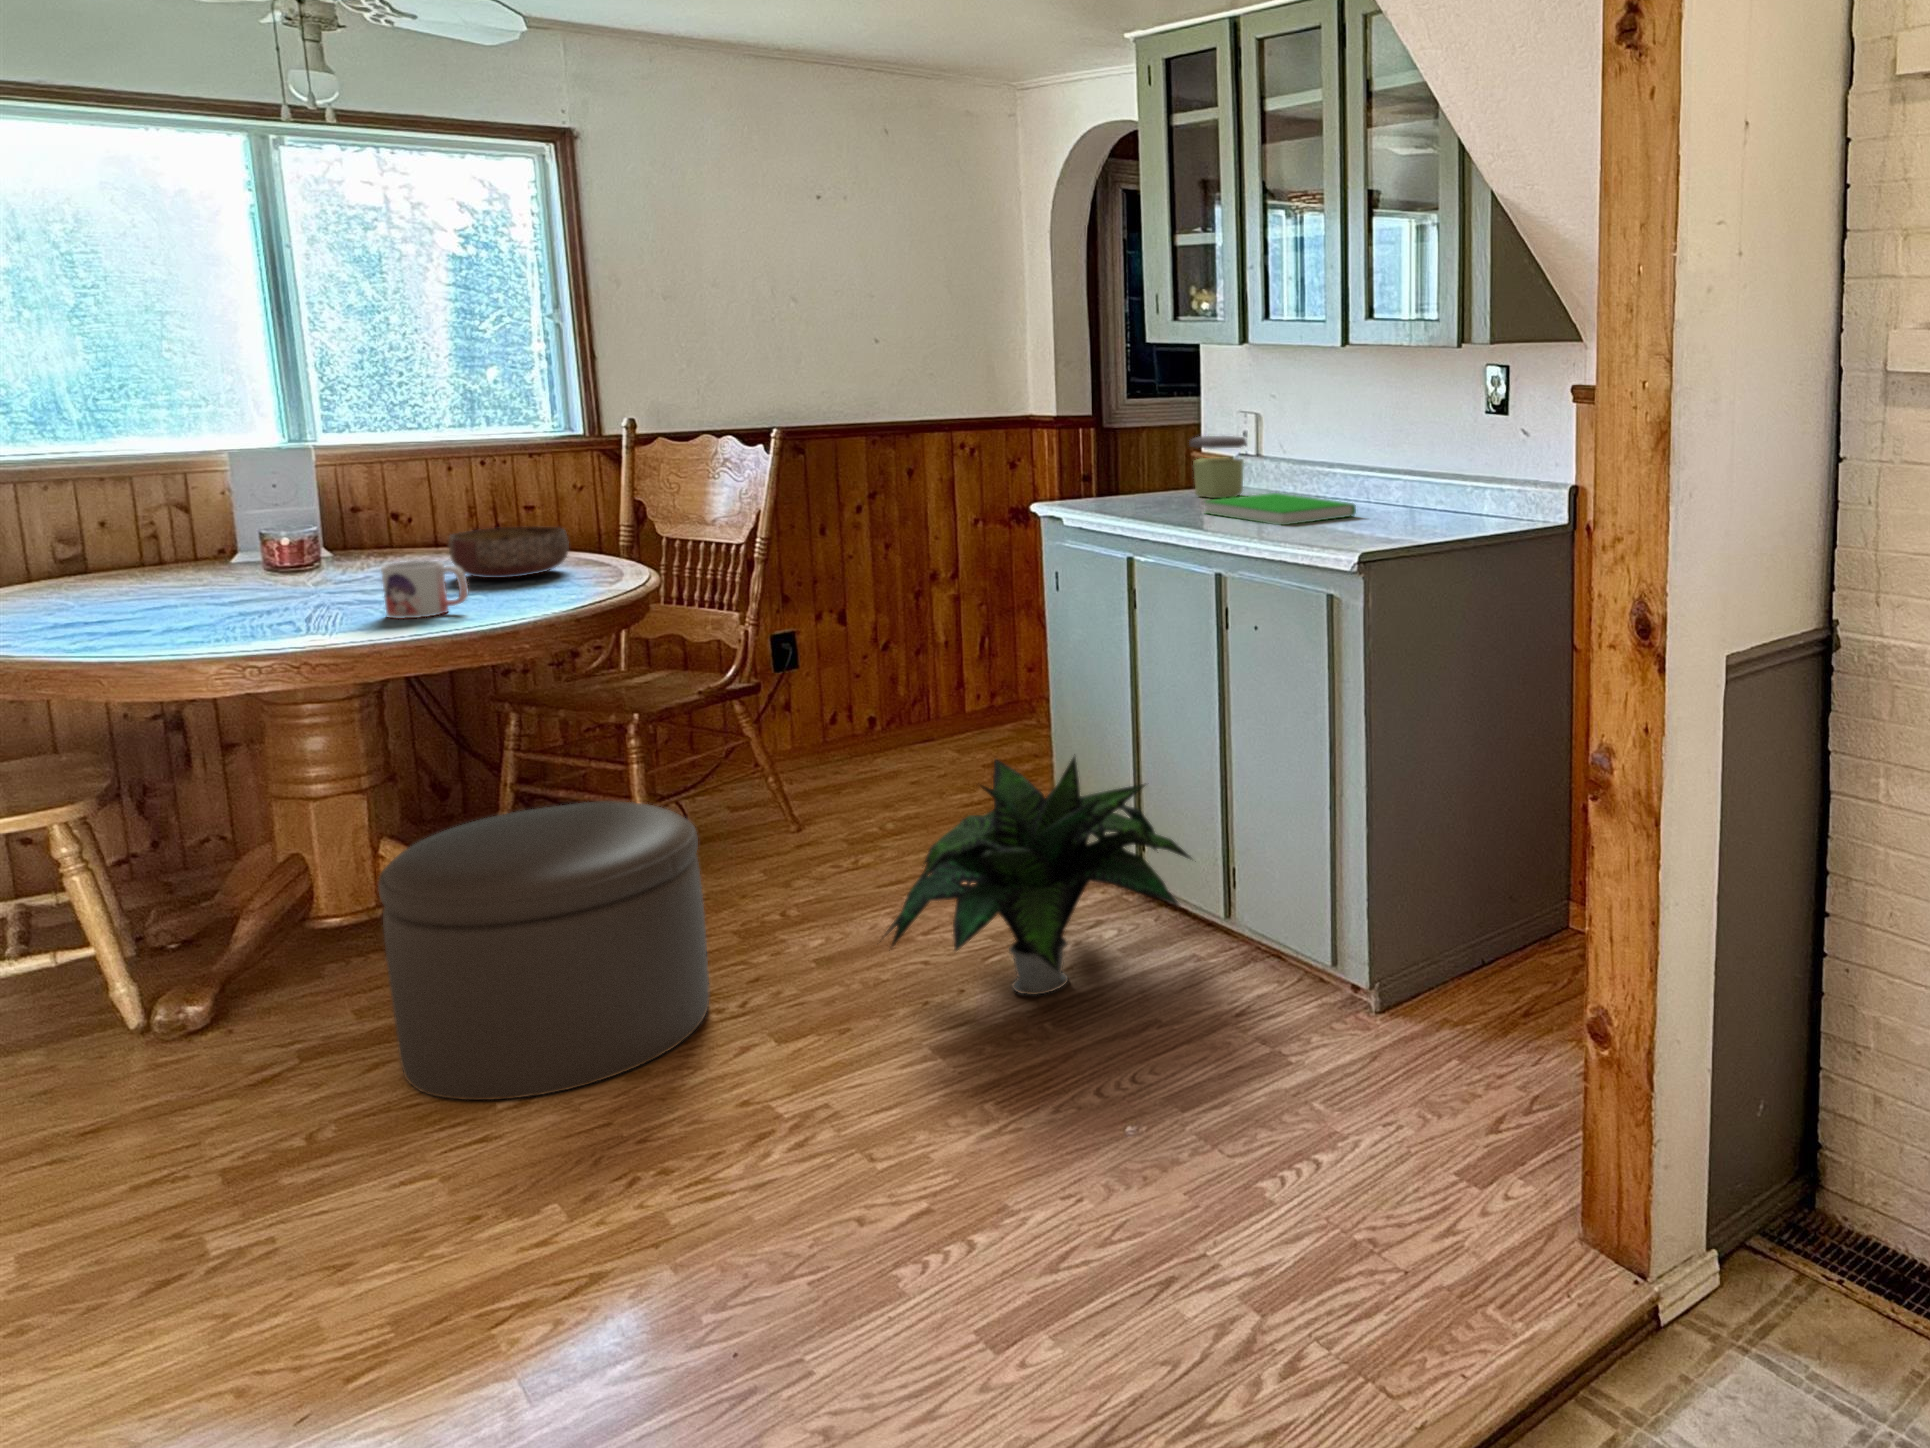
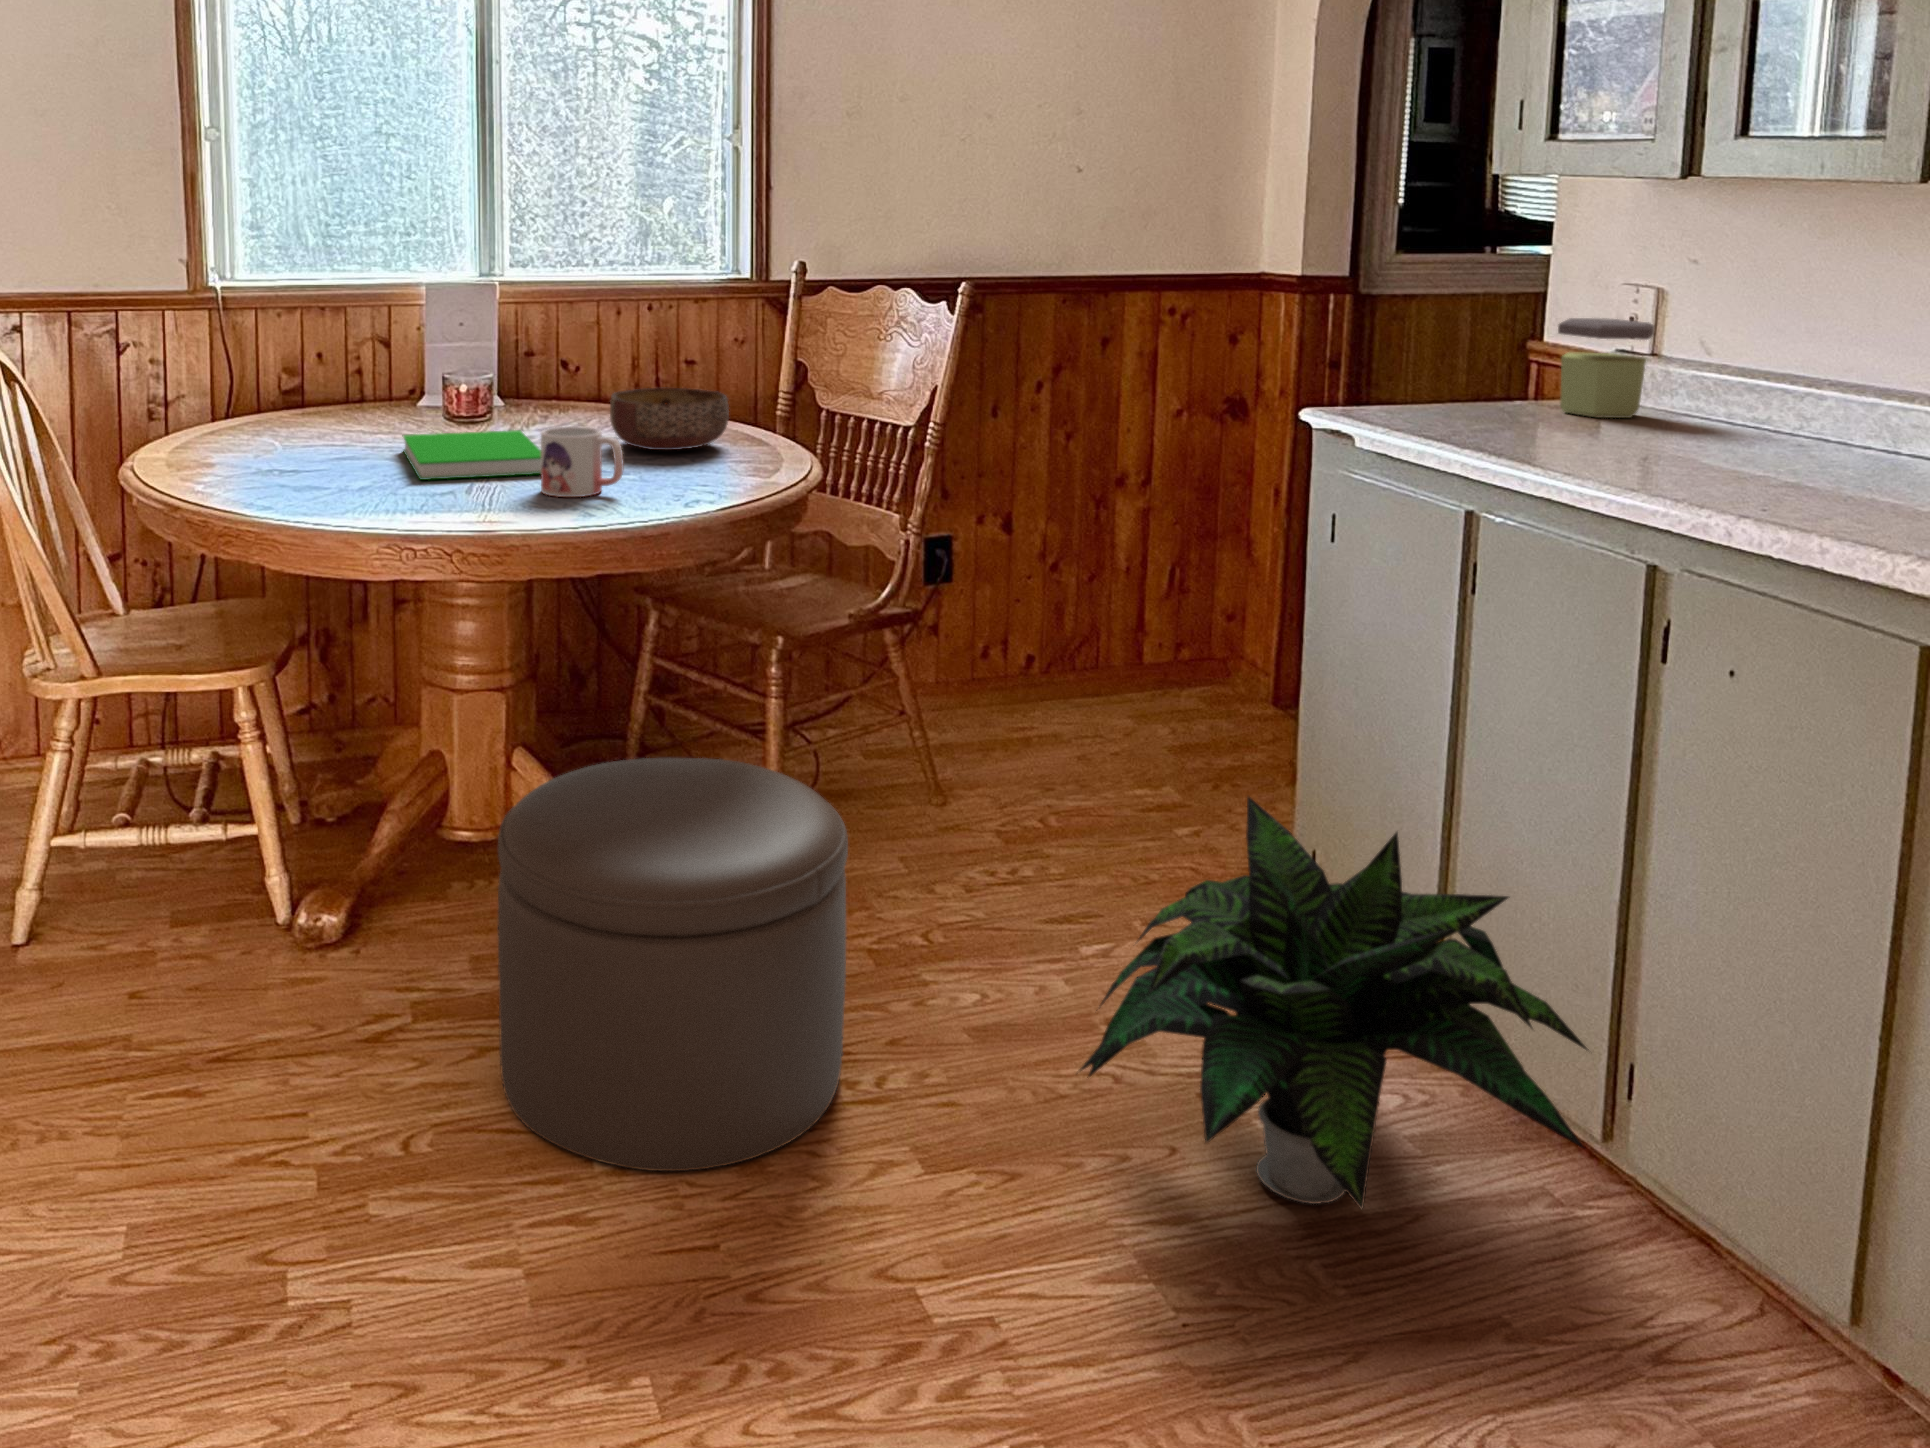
book: present [1205,493,1356,525] -> present [403,430,541,480]

